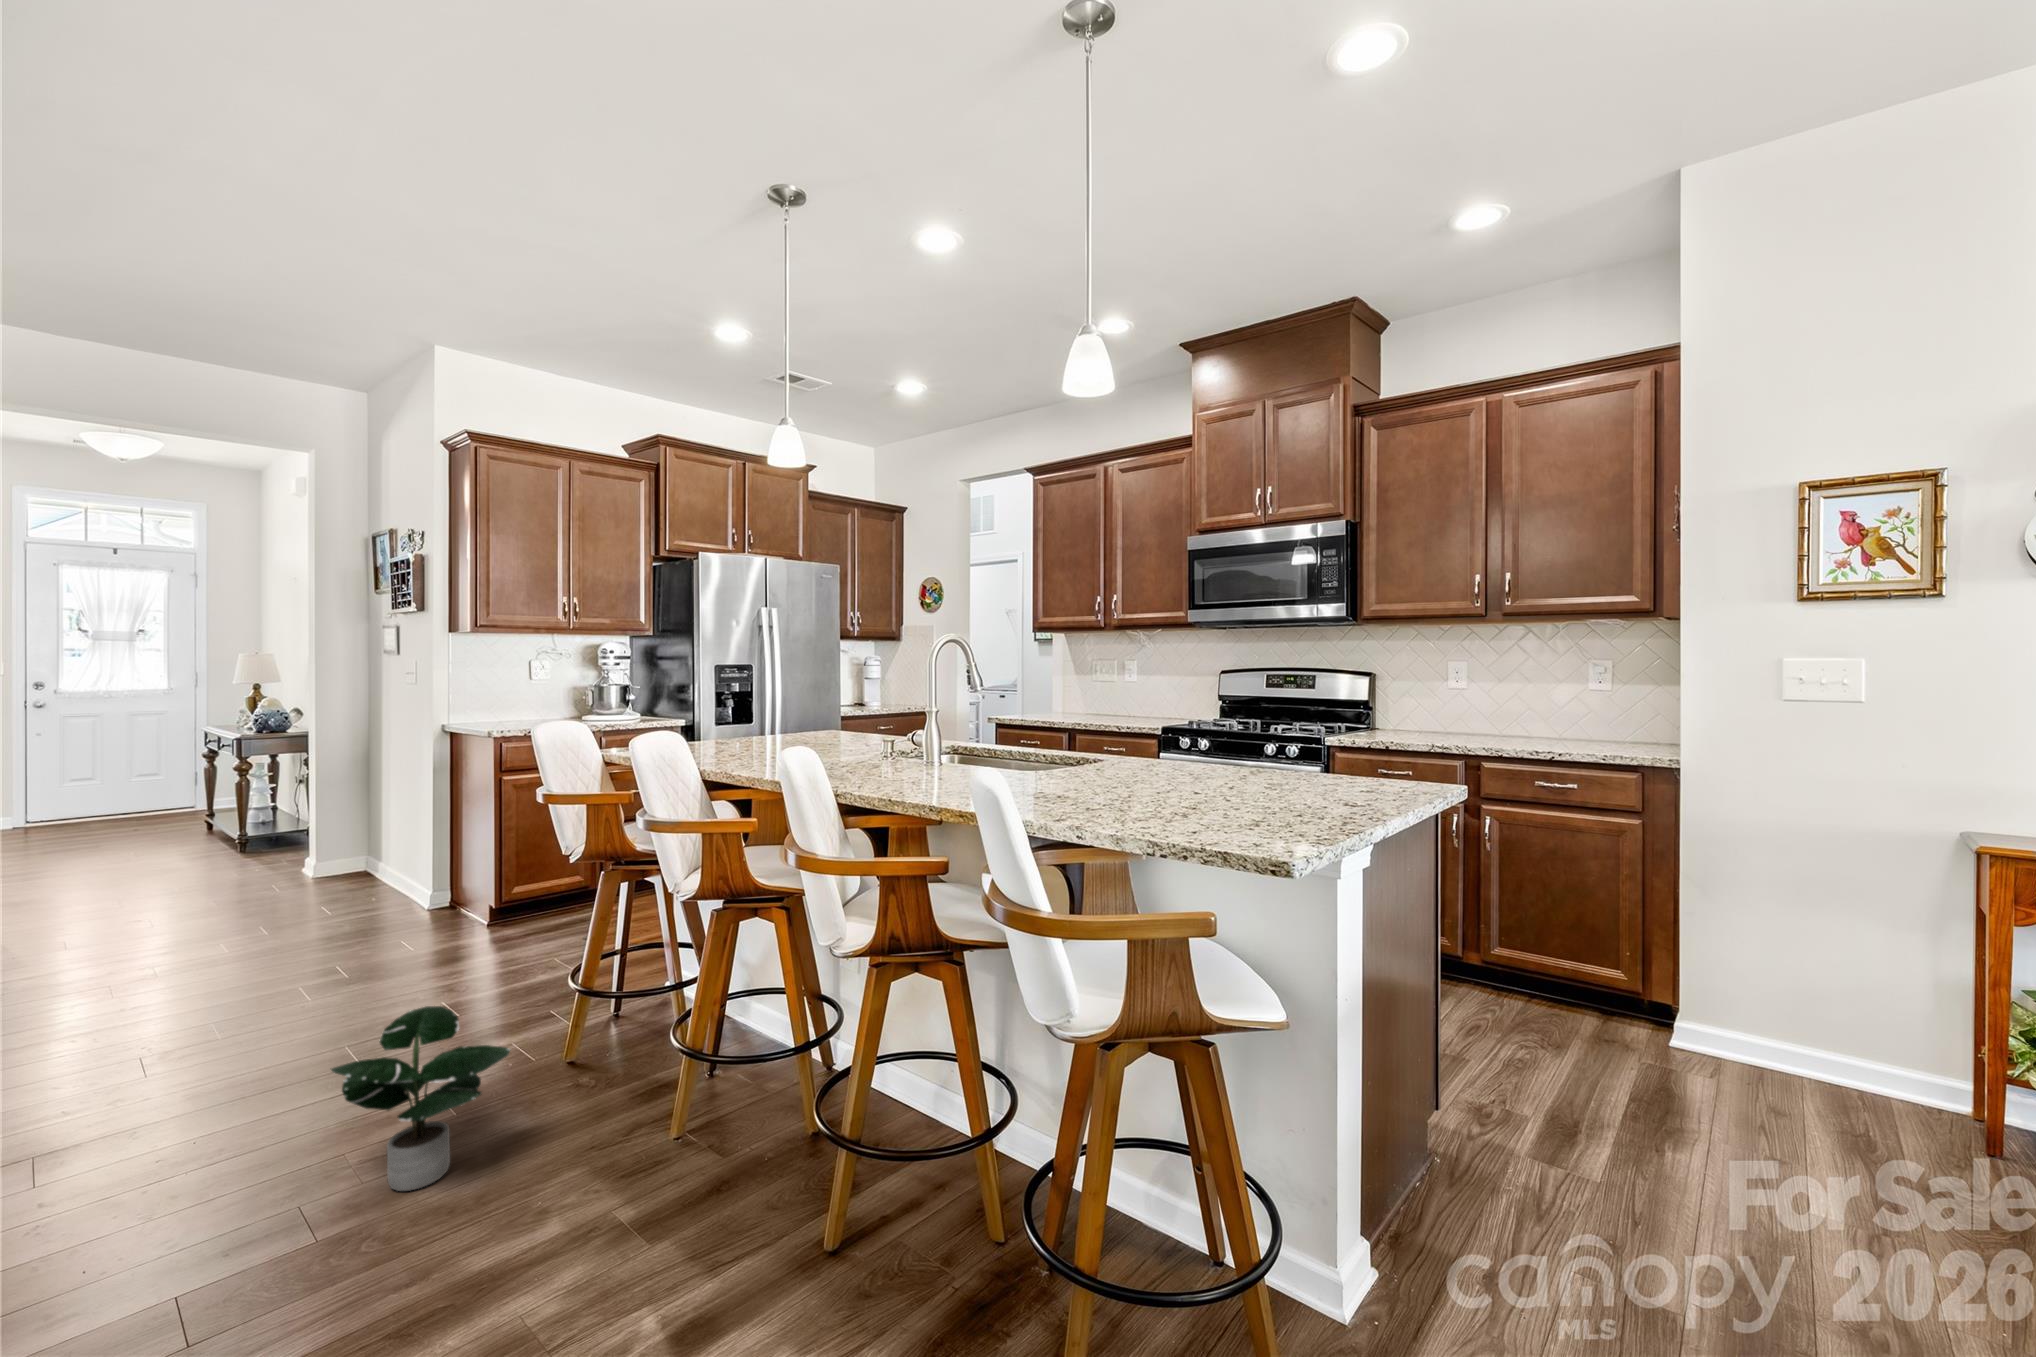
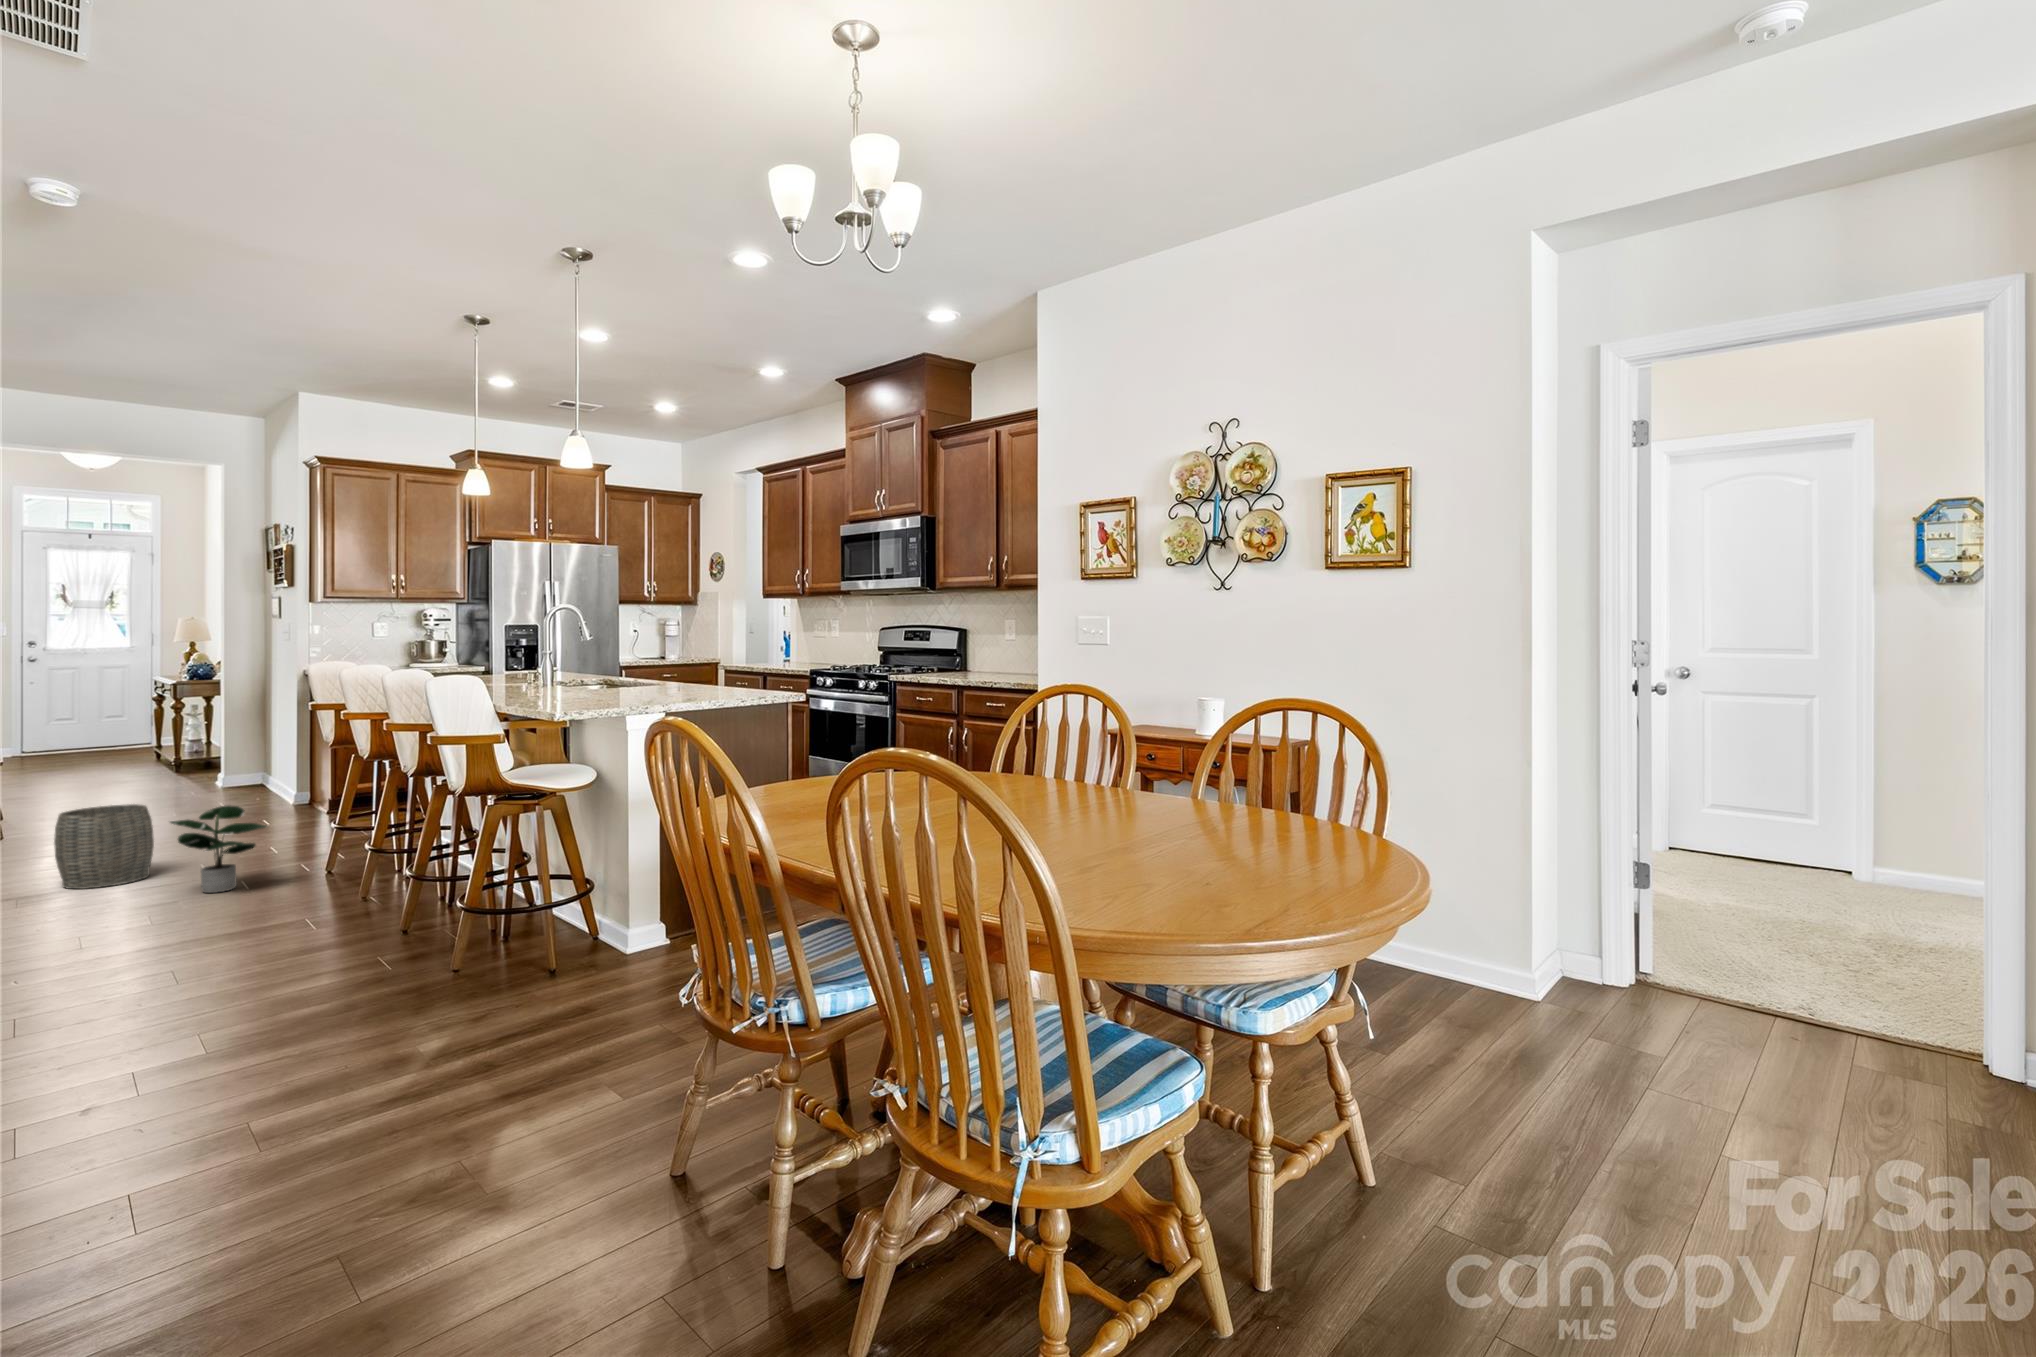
woven basket: none [89,1000,277,1190] -> present [54,804,154,889]

